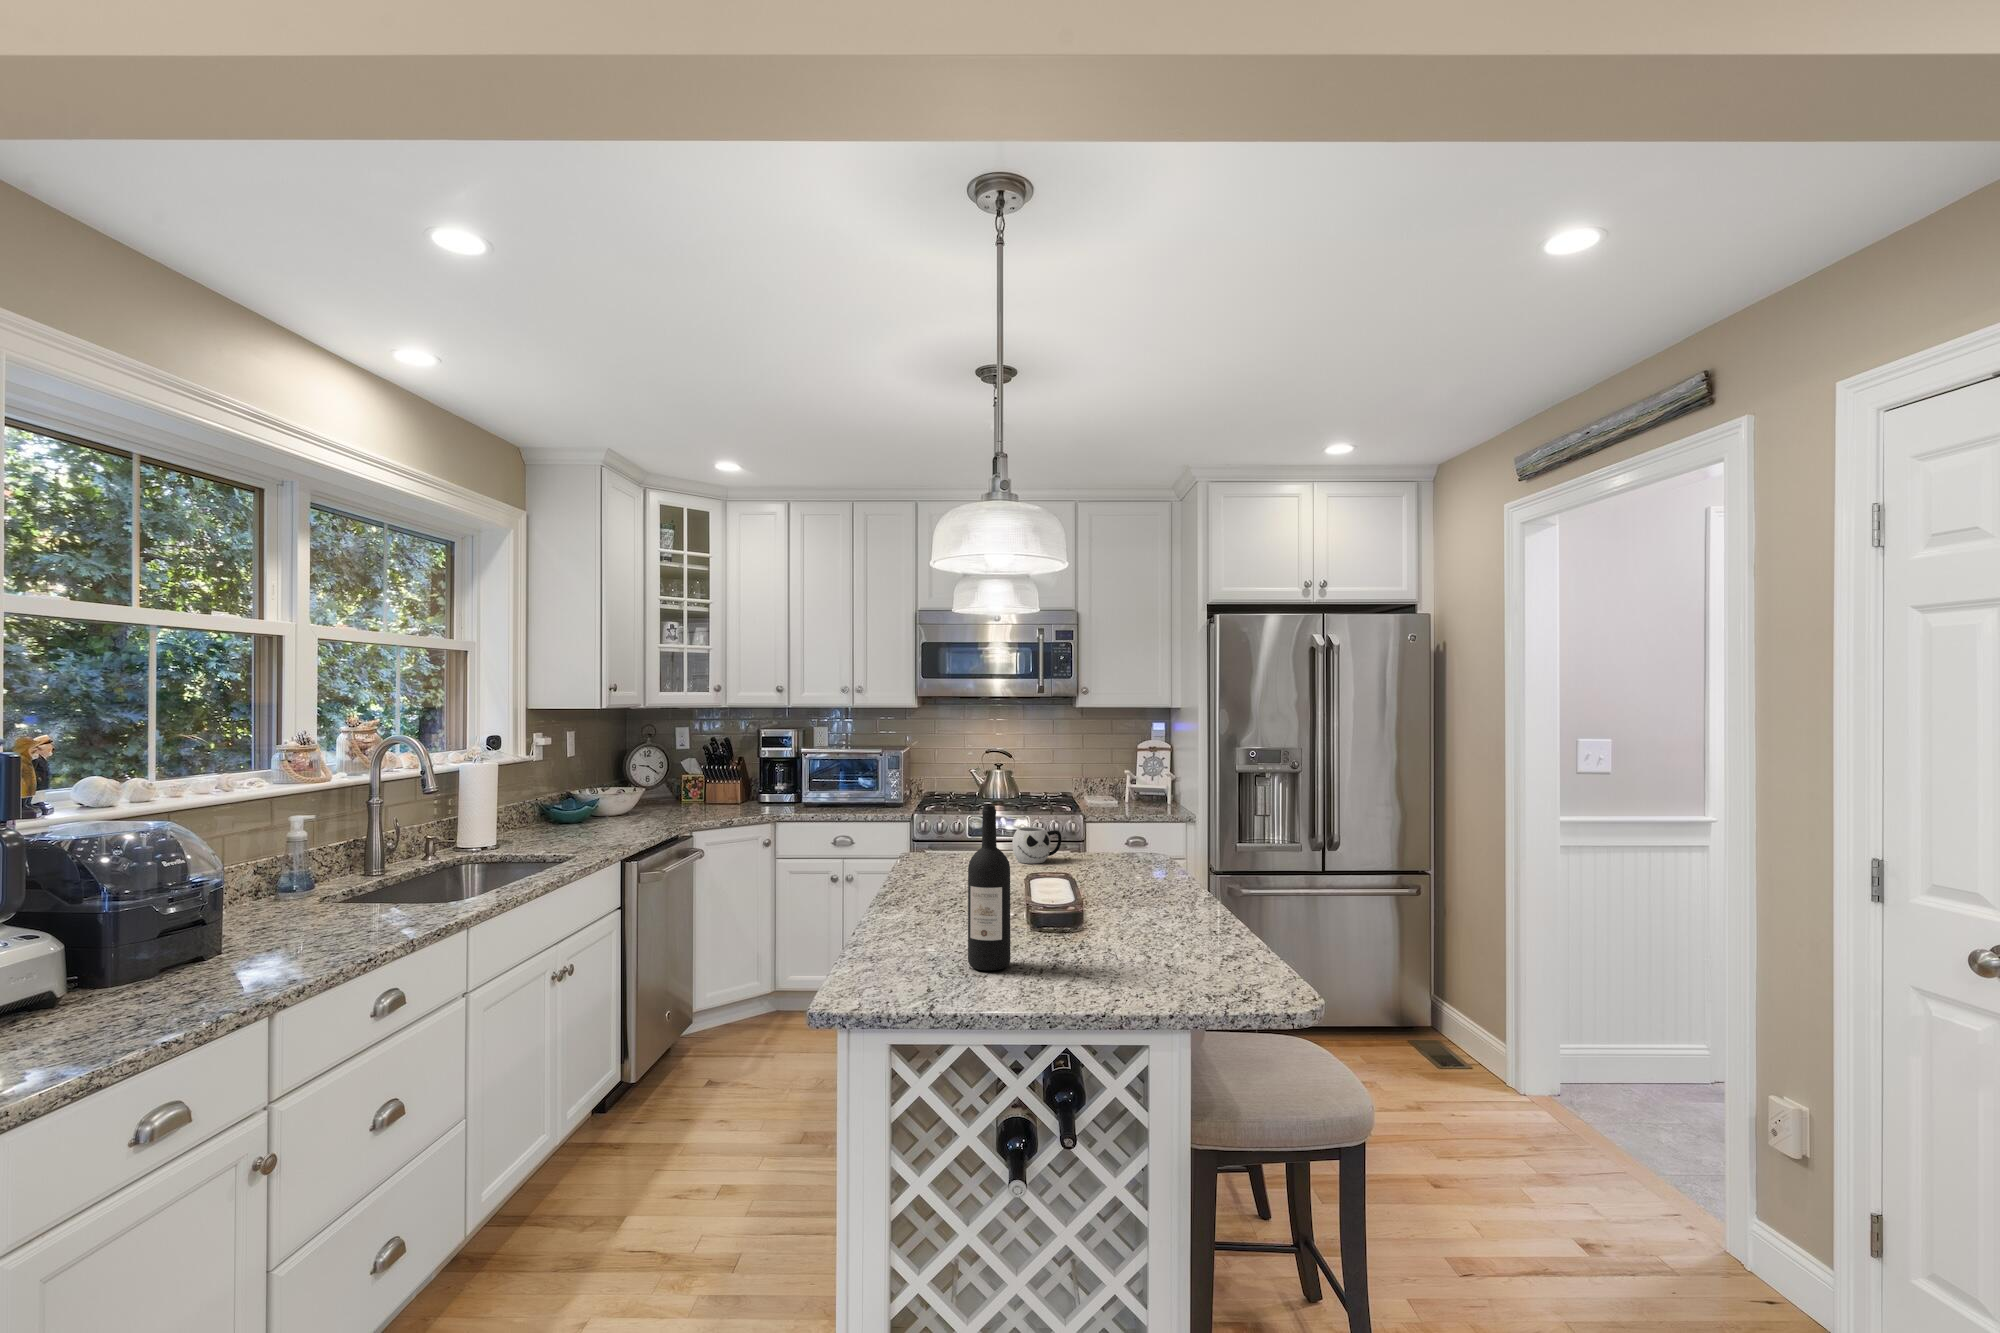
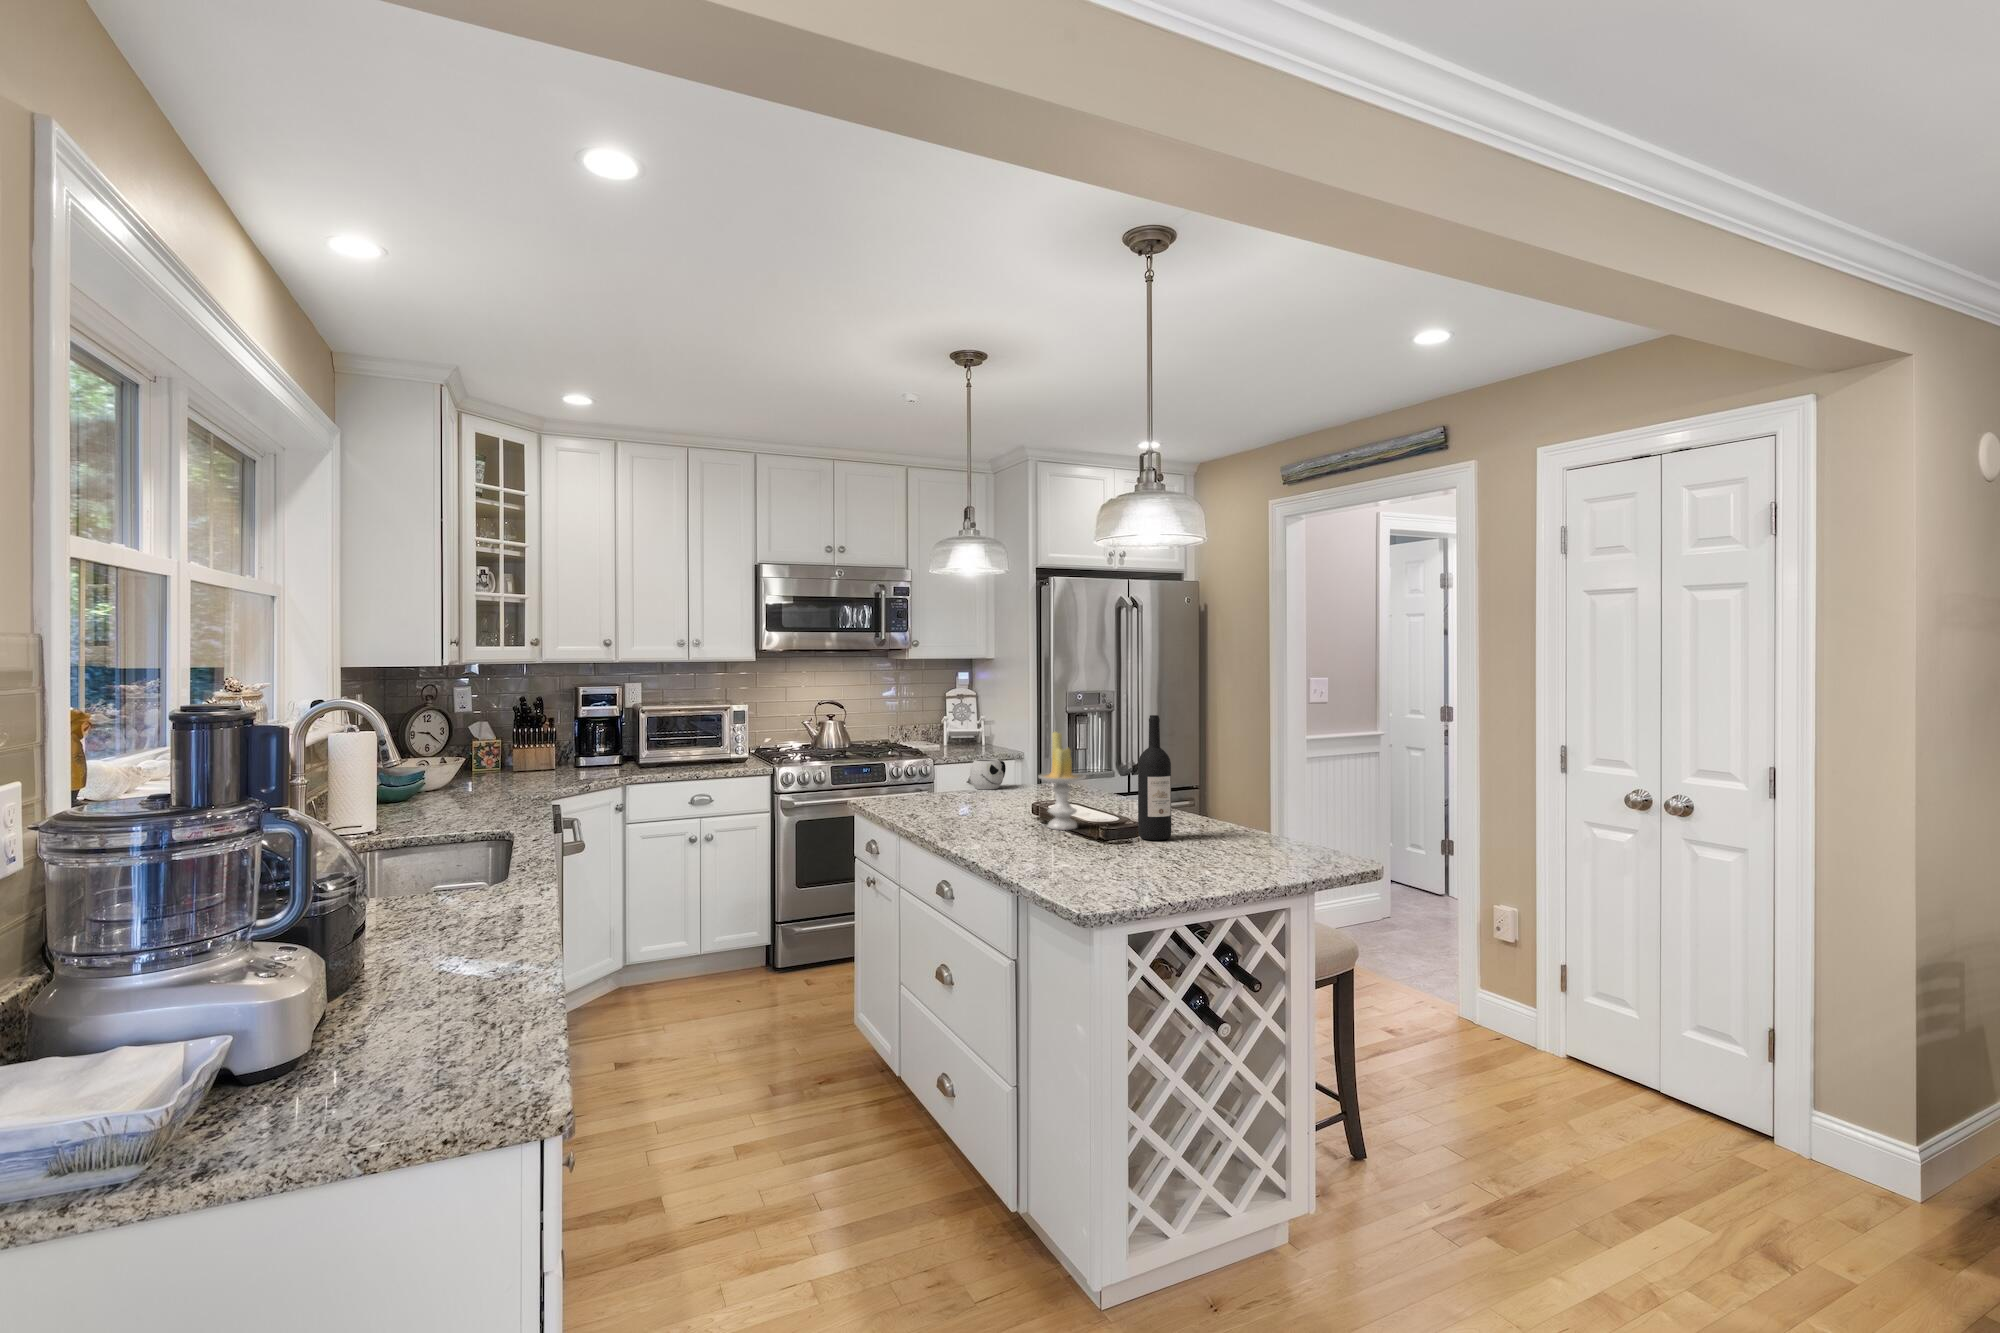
candle: none [909,814,968,937] -> present [1039,732,1086,830]

